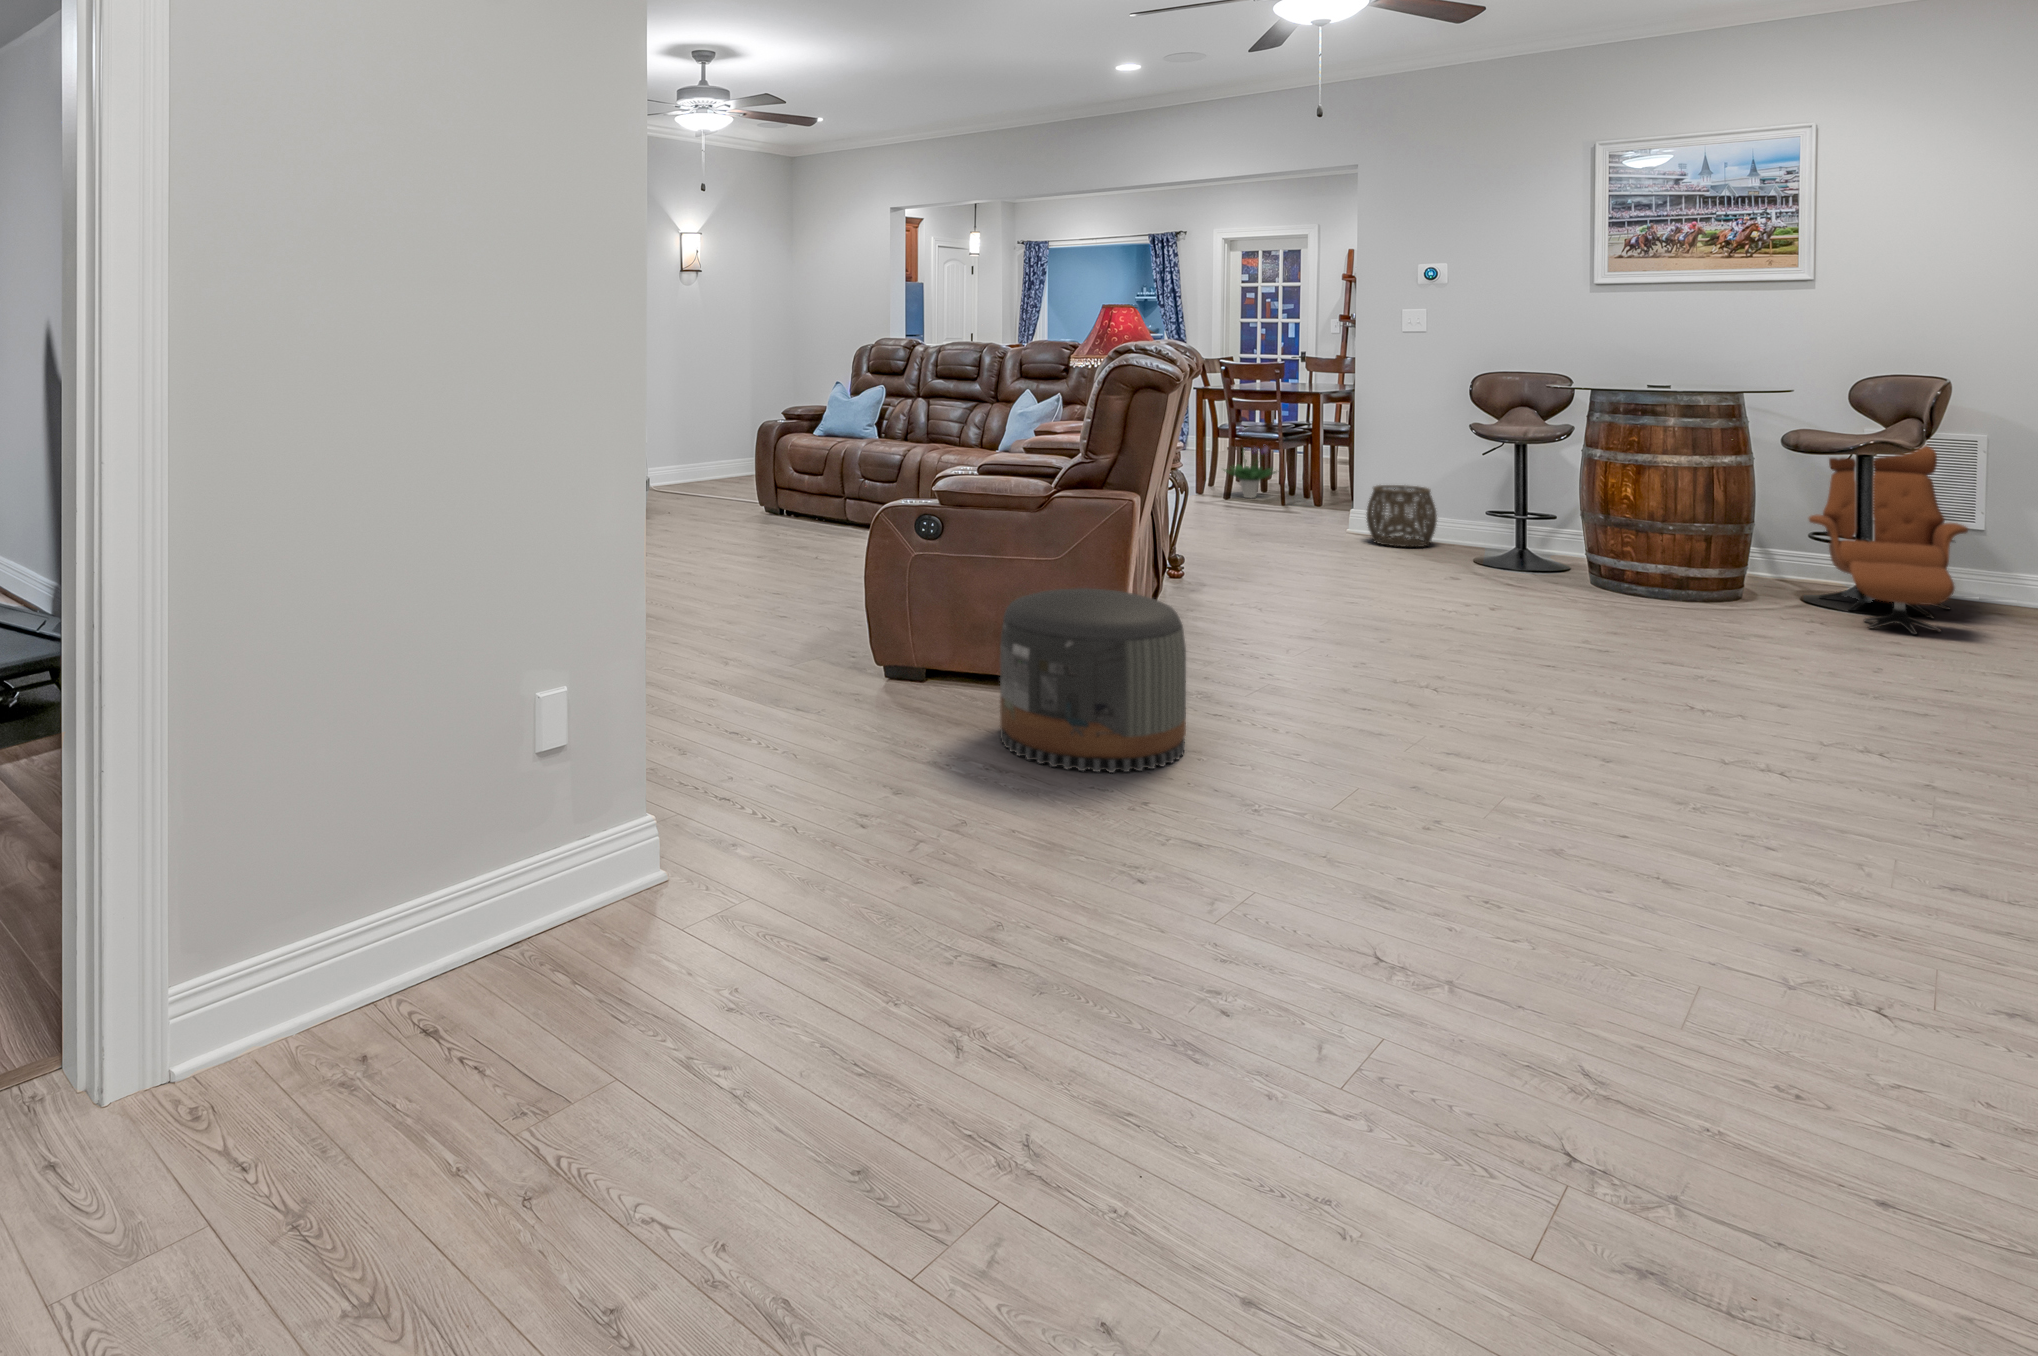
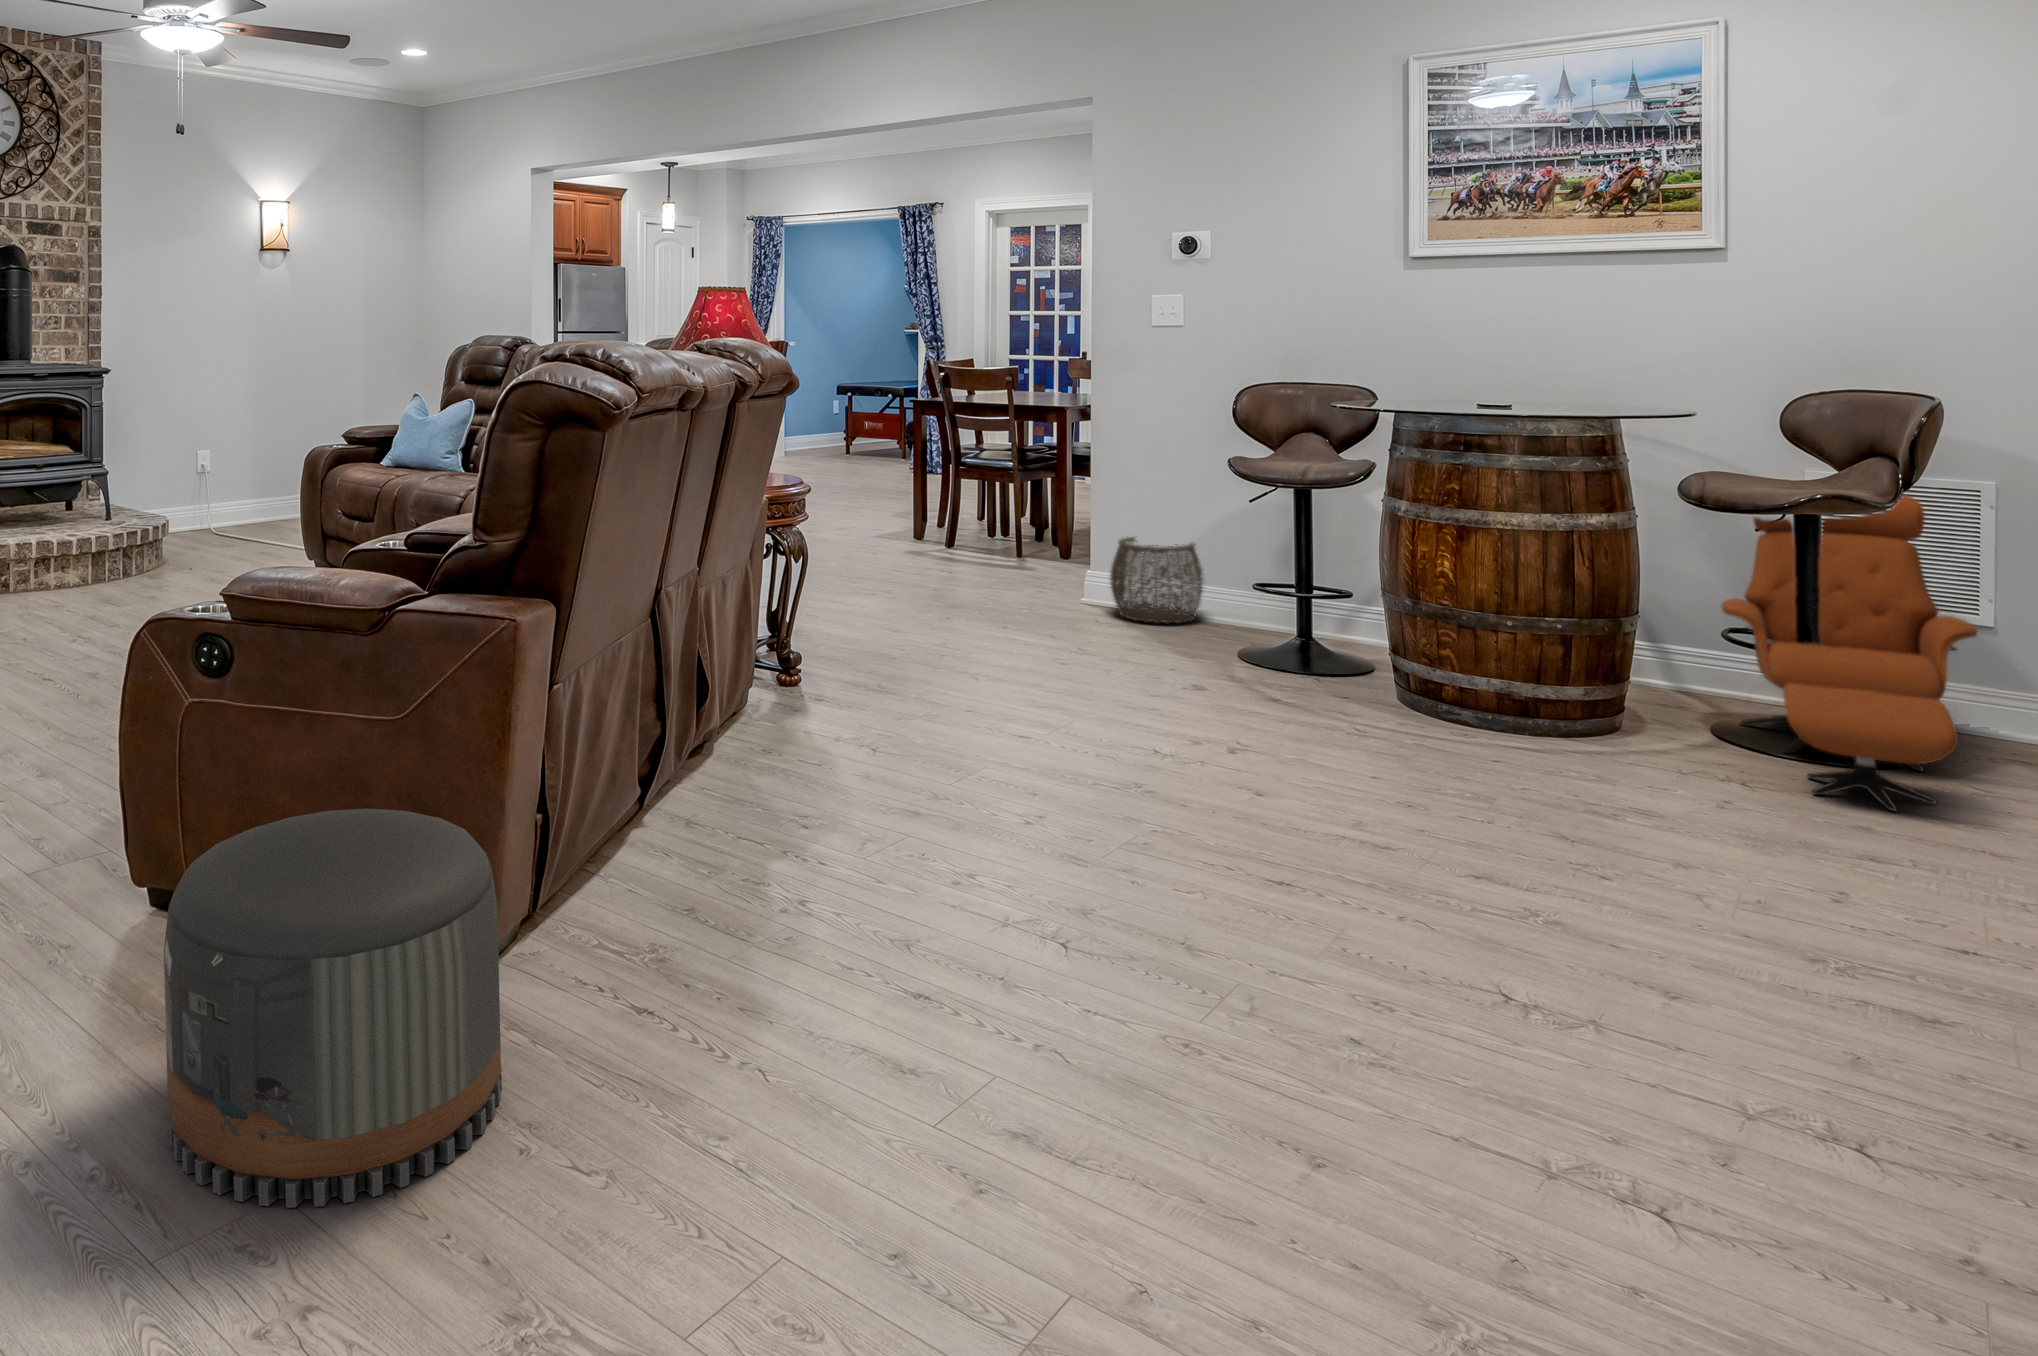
potted plant: present [1224,425,1276,498] -> none [967,446,1040,540]

